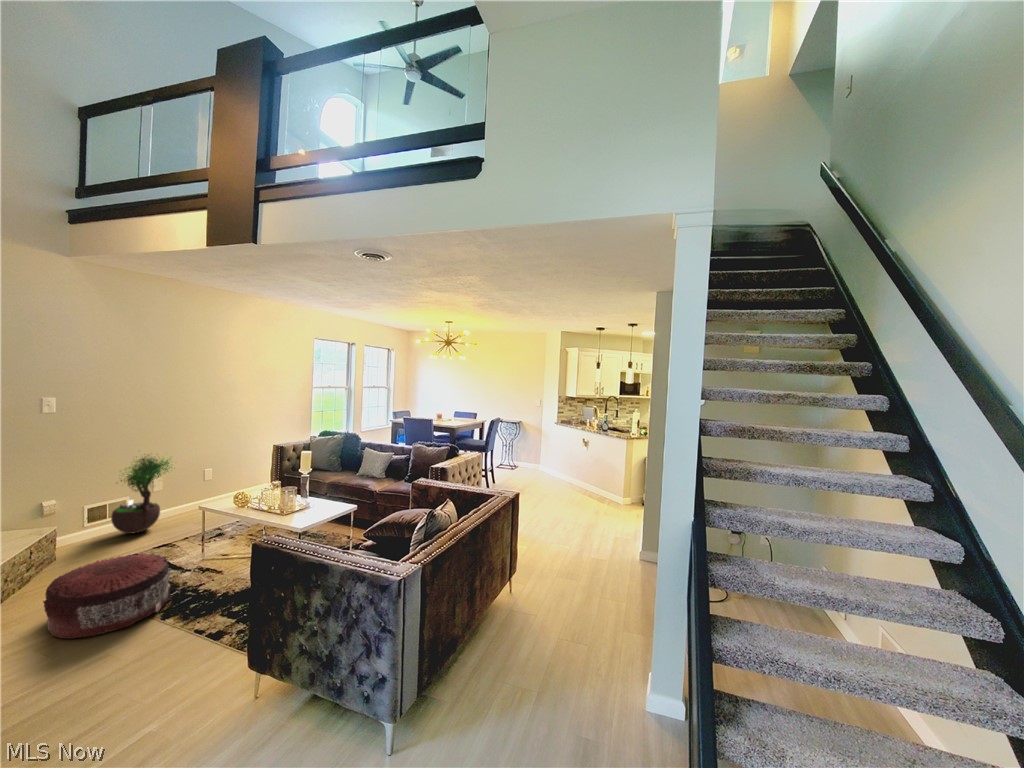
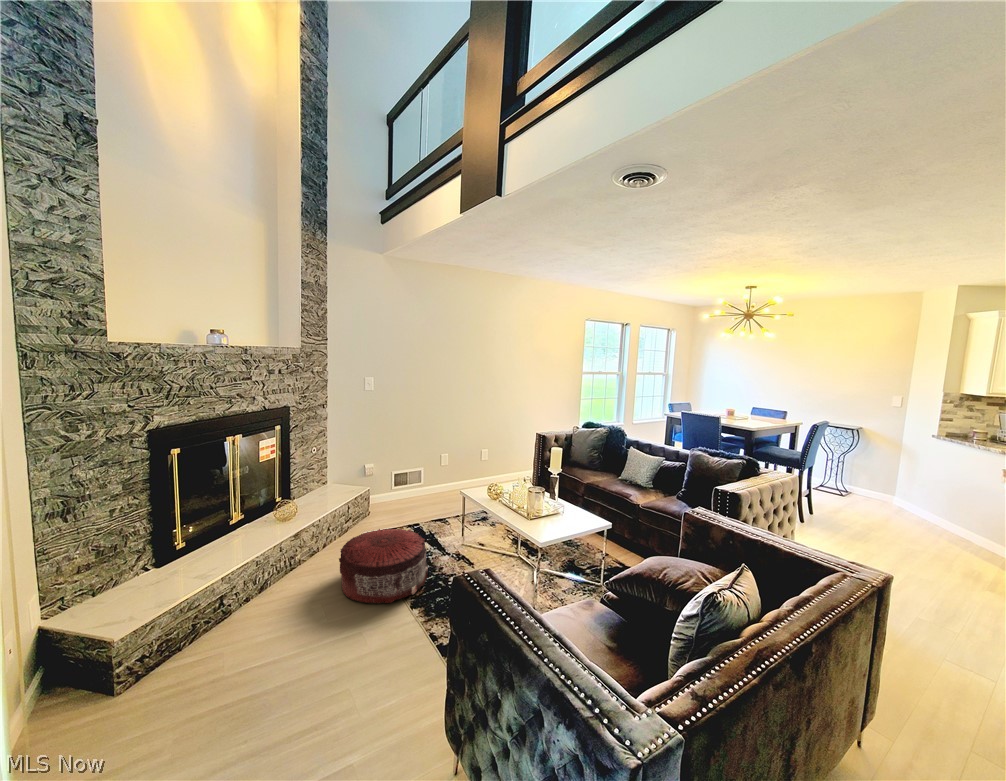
potted tree: present [111,454,175,533] -> none [407,428,451,502]

